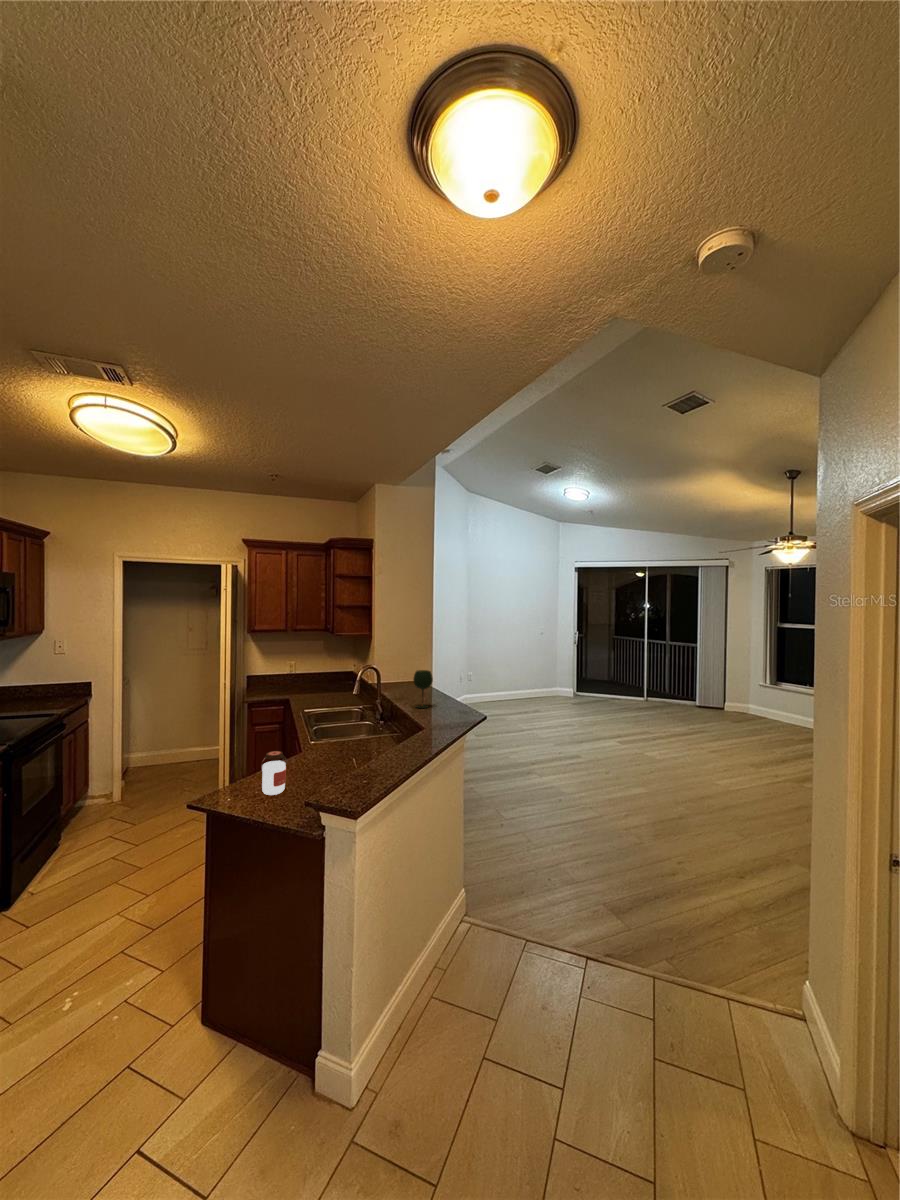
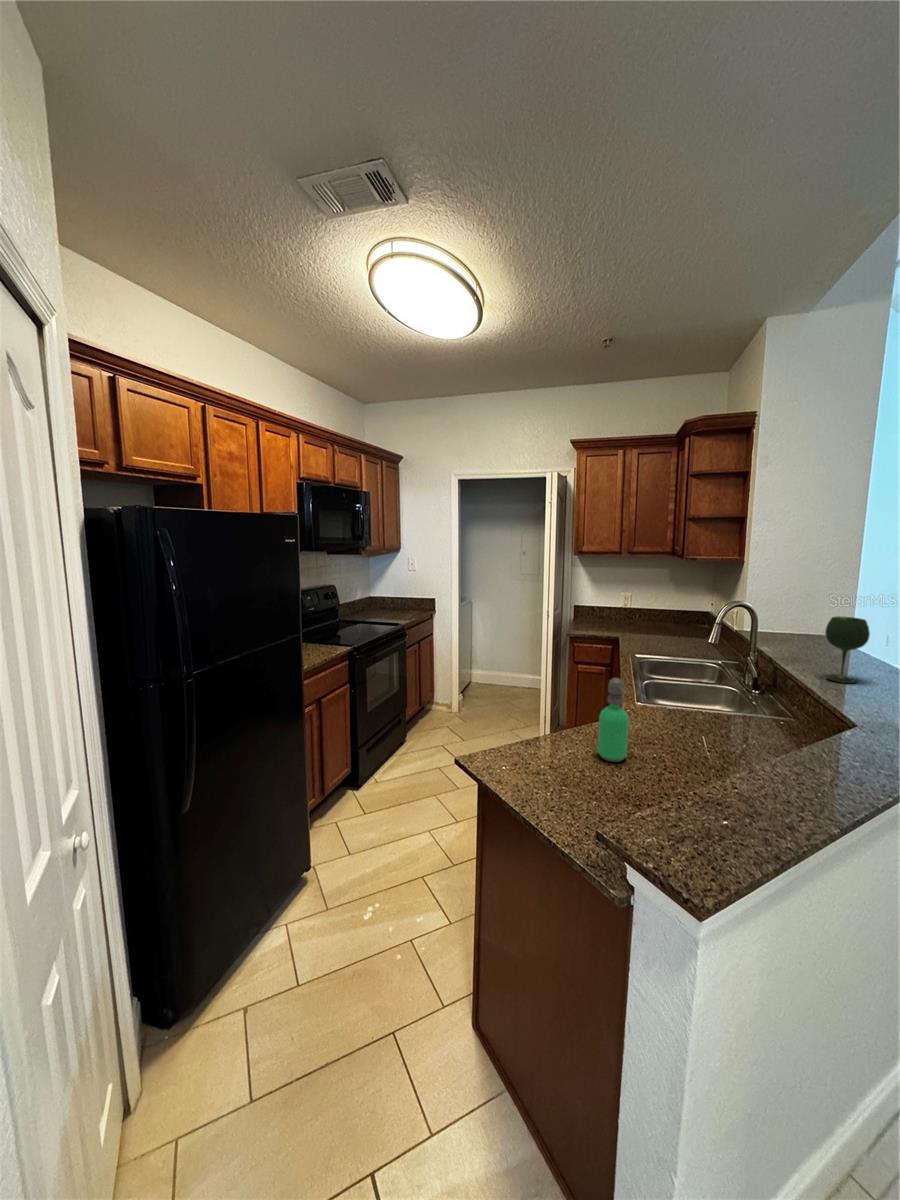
soap dispenser: none [292,723,312,777] -> present [598,678,629,762]
jar: present [262,751,287,795] -> none [544,715,584,784]

